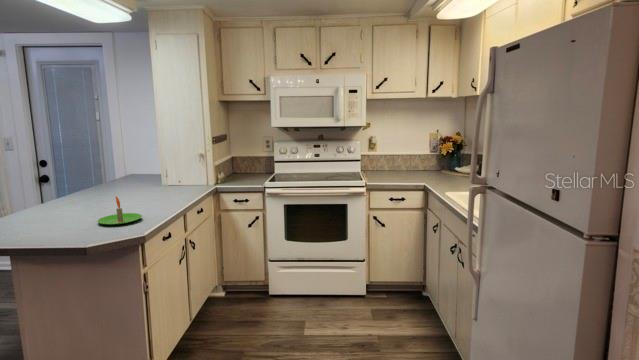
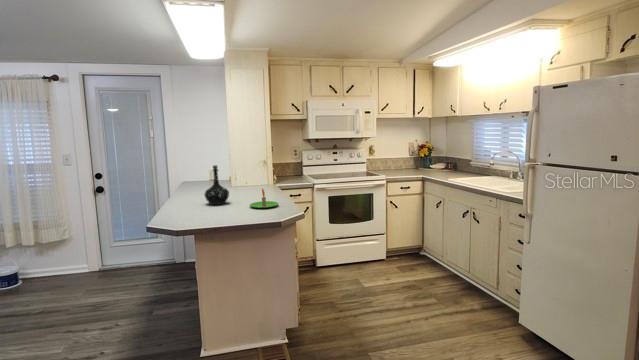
bottle: none [62,161,99,213] -> present [204,165,229,205]

